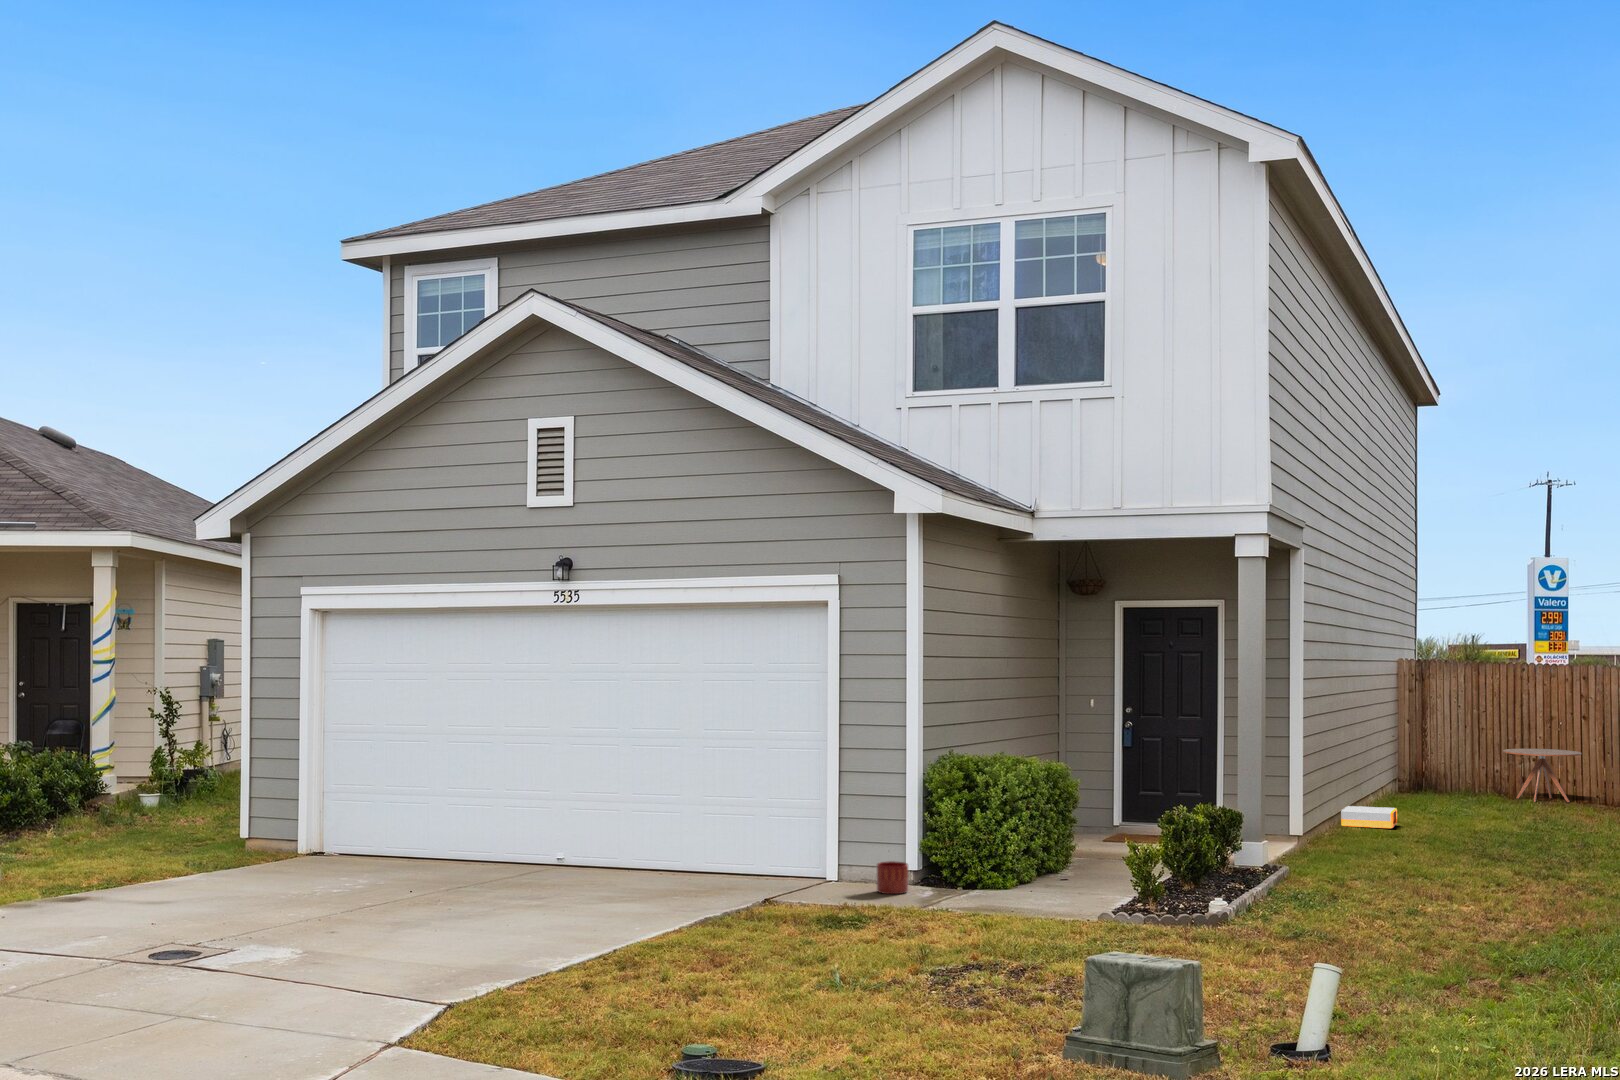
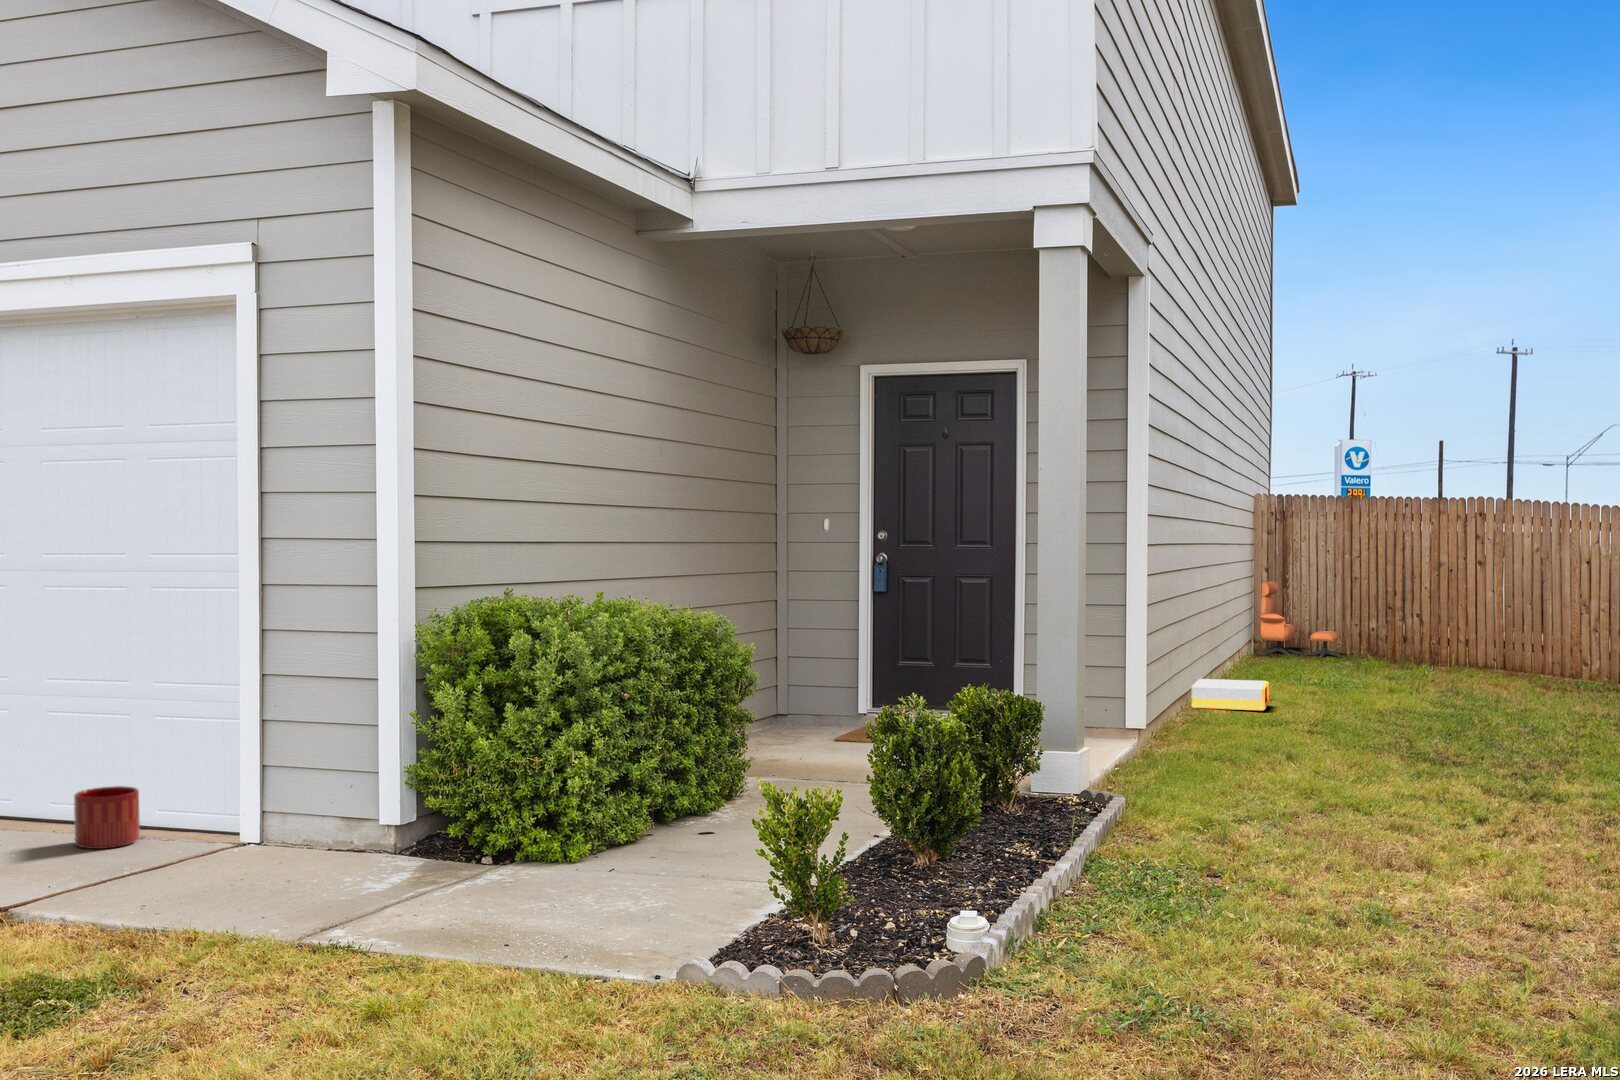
lounge chair: none [1405,731,1474,793] -> present [1258,581,1343,657]
round table: present [1503,749,1581,802] -> none [1384,601,1482,669]
planter: present [877,861,908,894] -> present [74,786,140,849]

